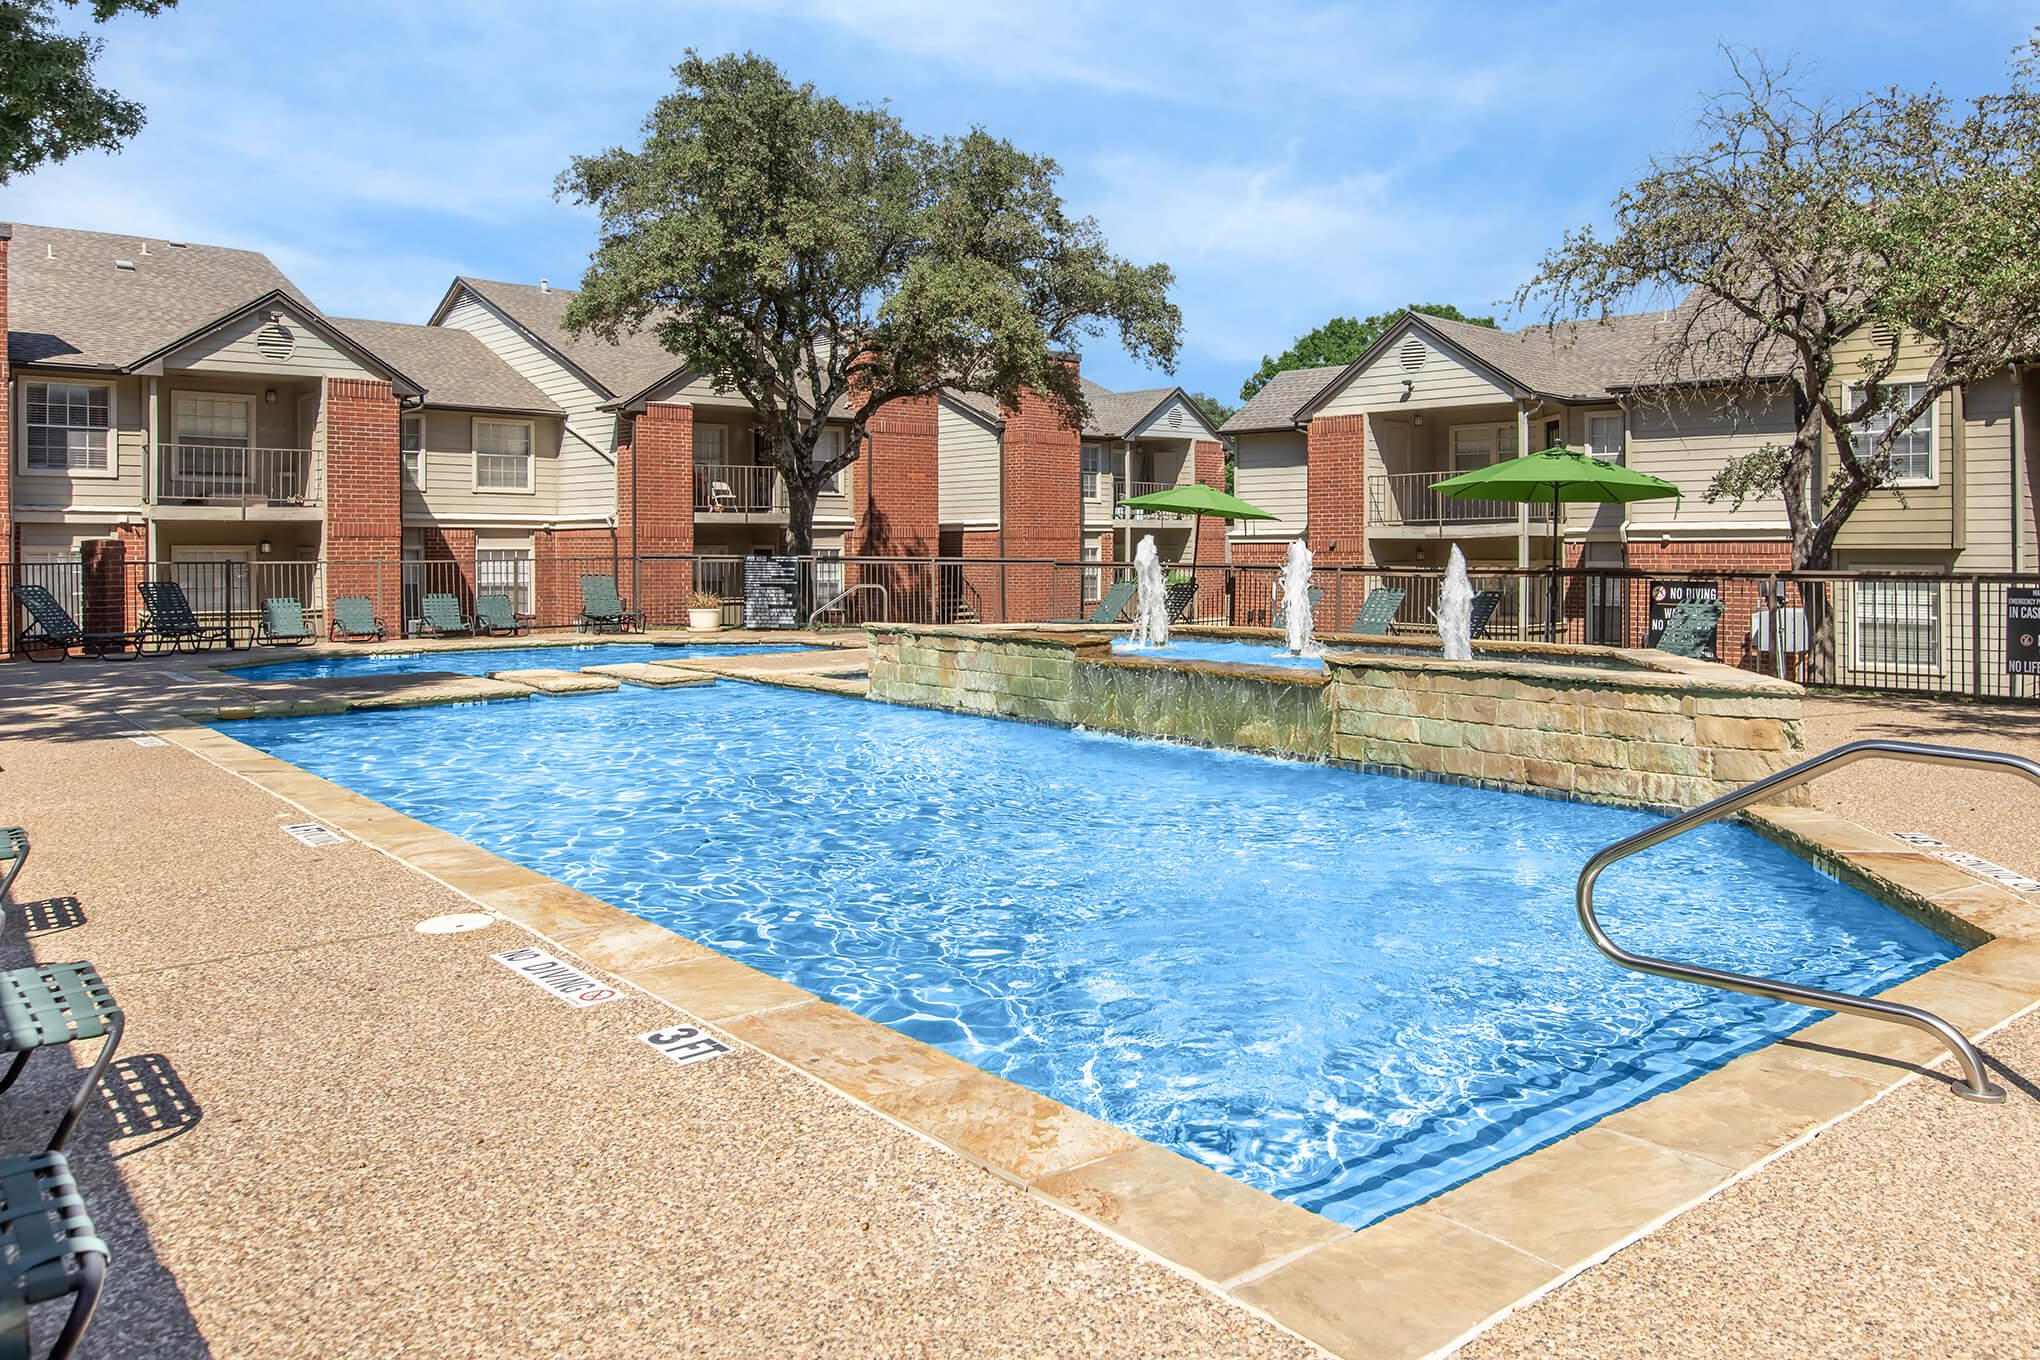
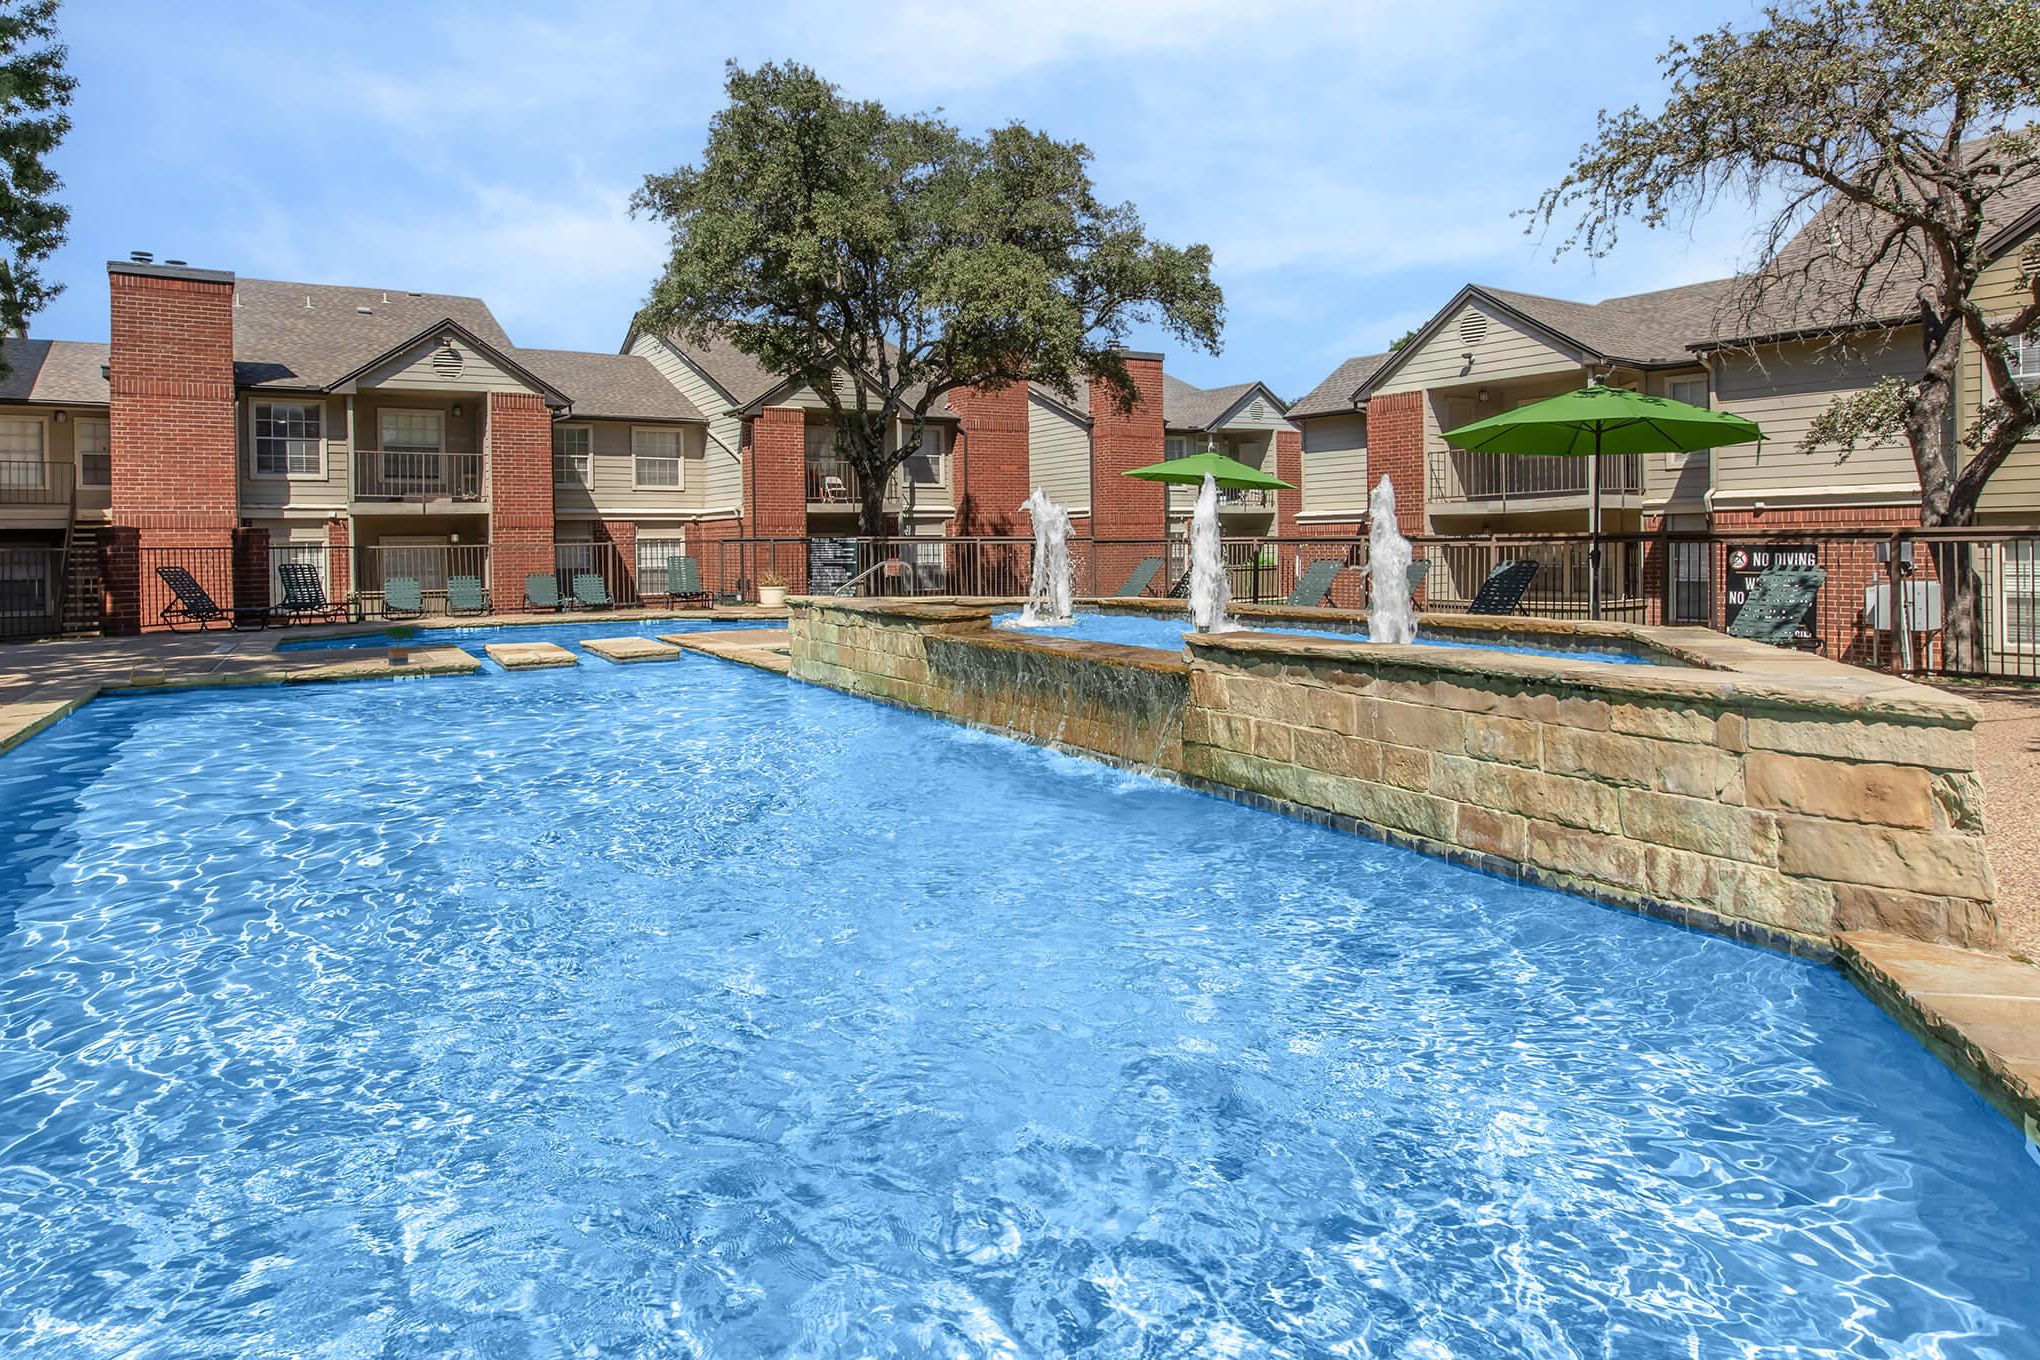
potted tree: none [427,657,461,698] -> present [384,627,414,666]

